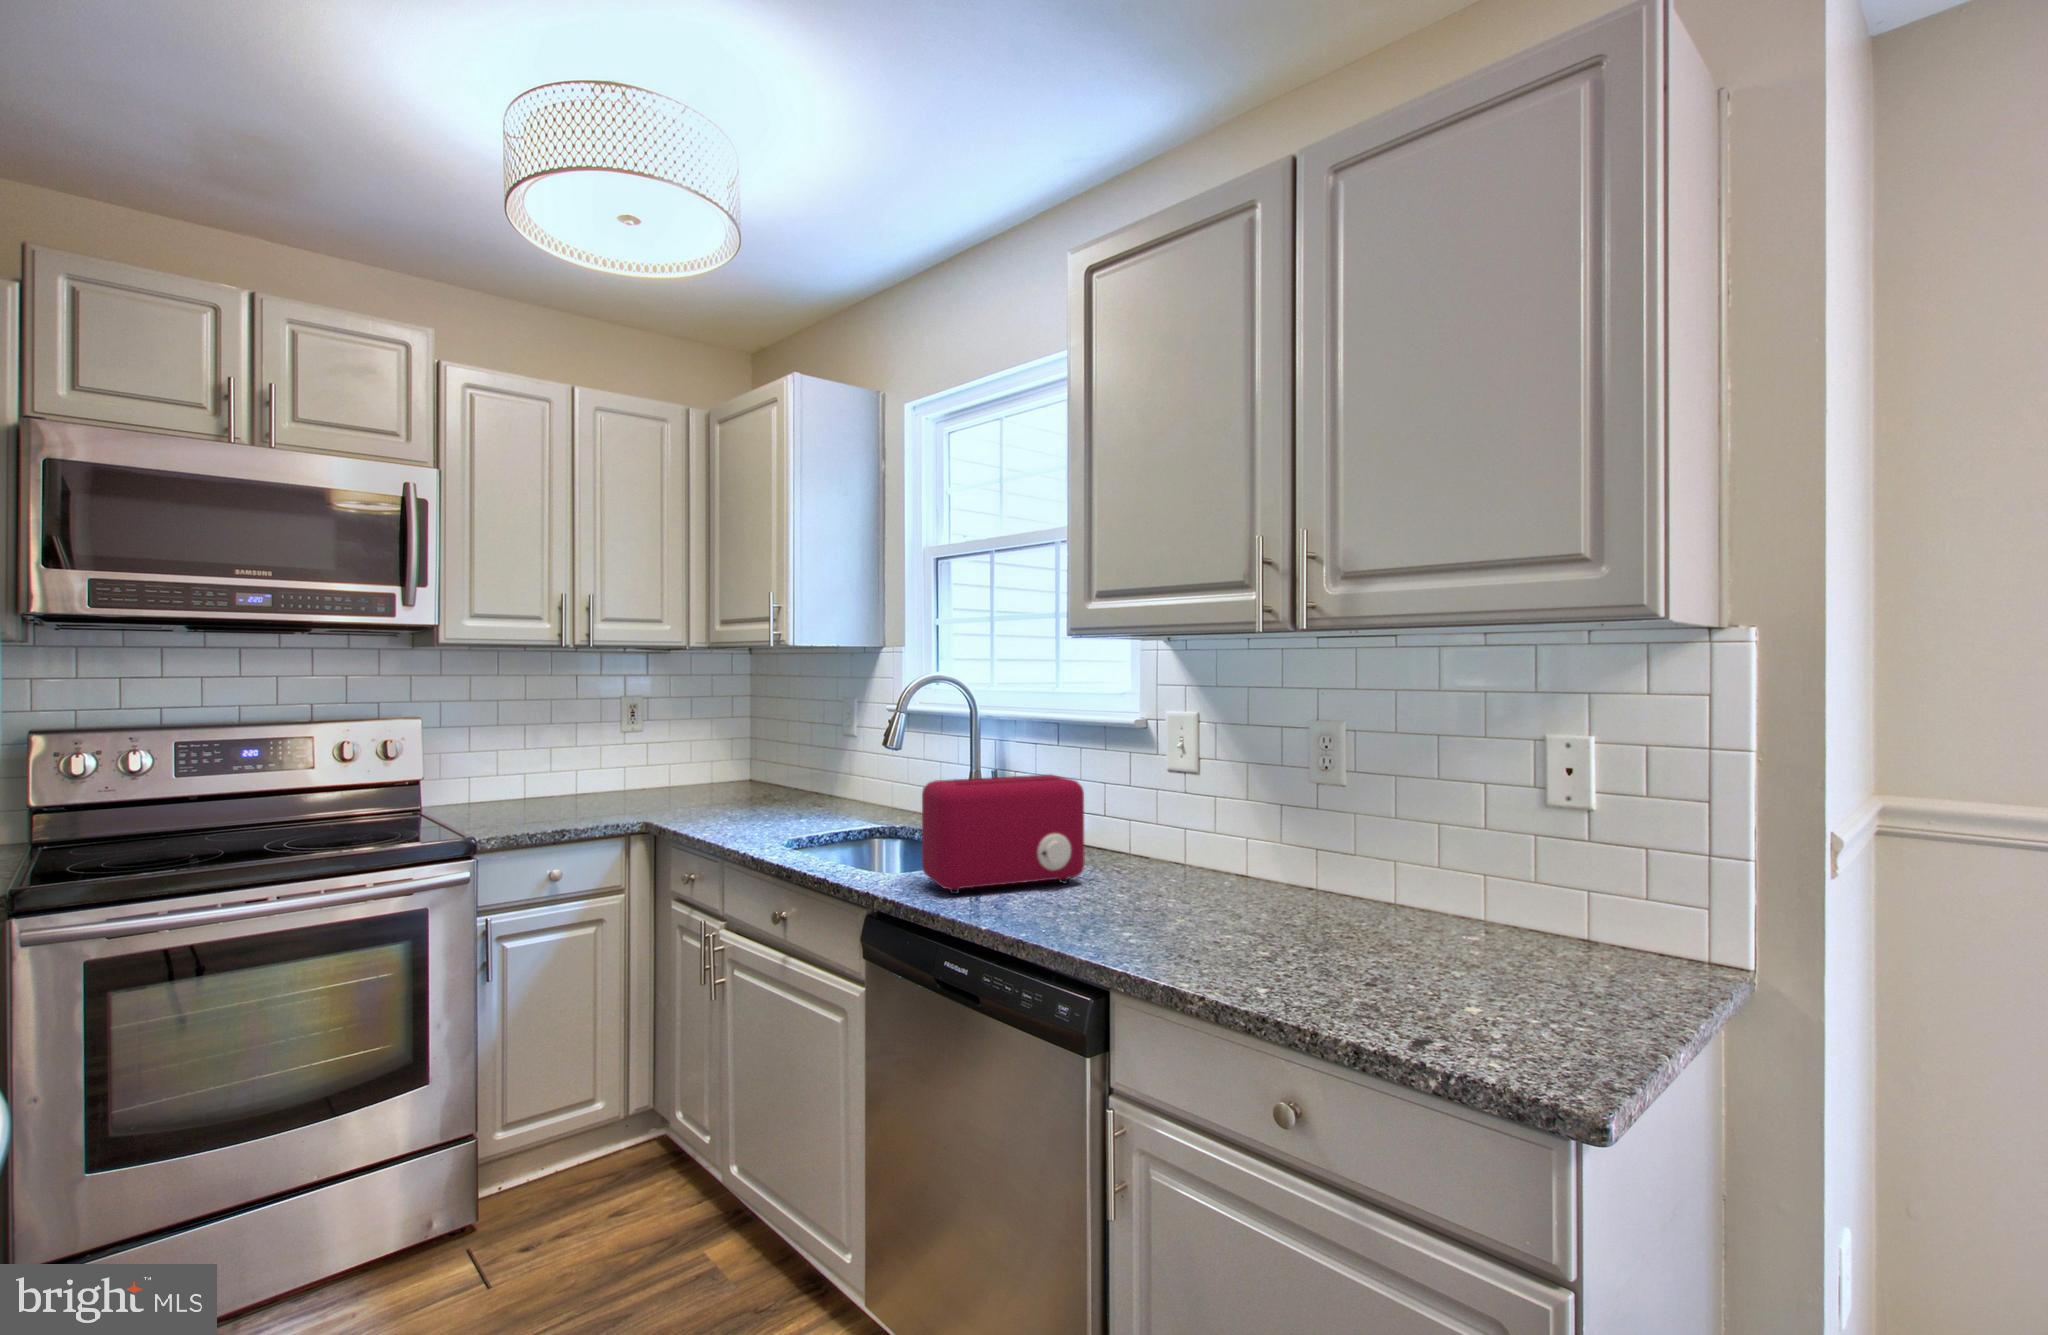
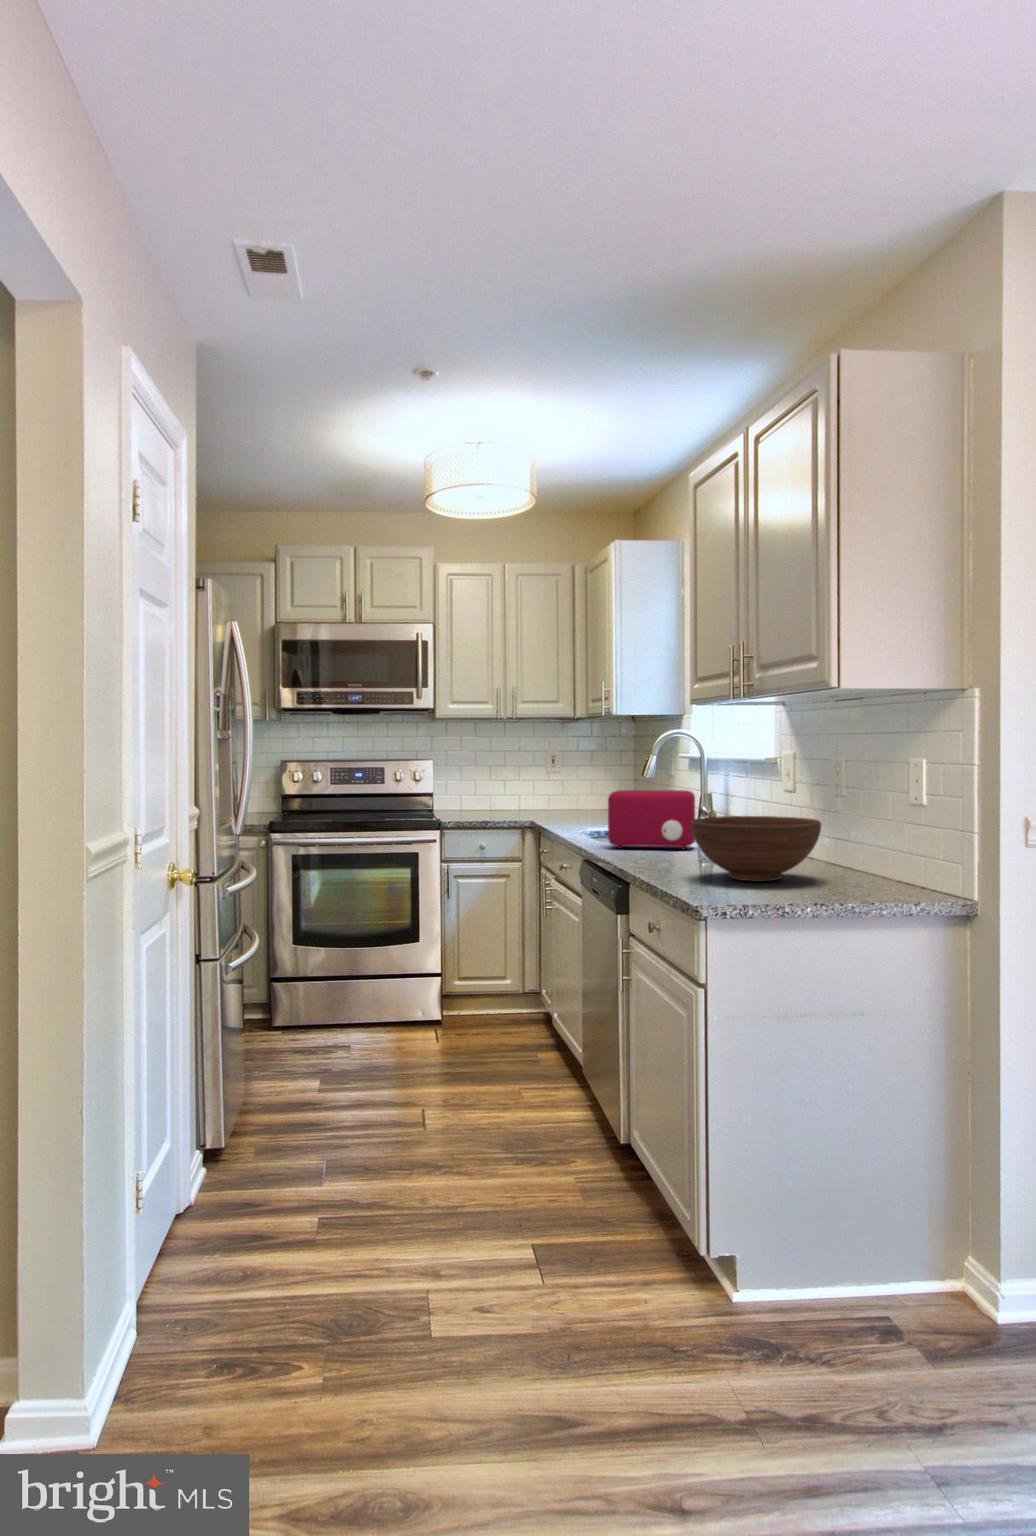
fruit bowl: none [1324,840,1613,998] -> present [691,816,821,881]

